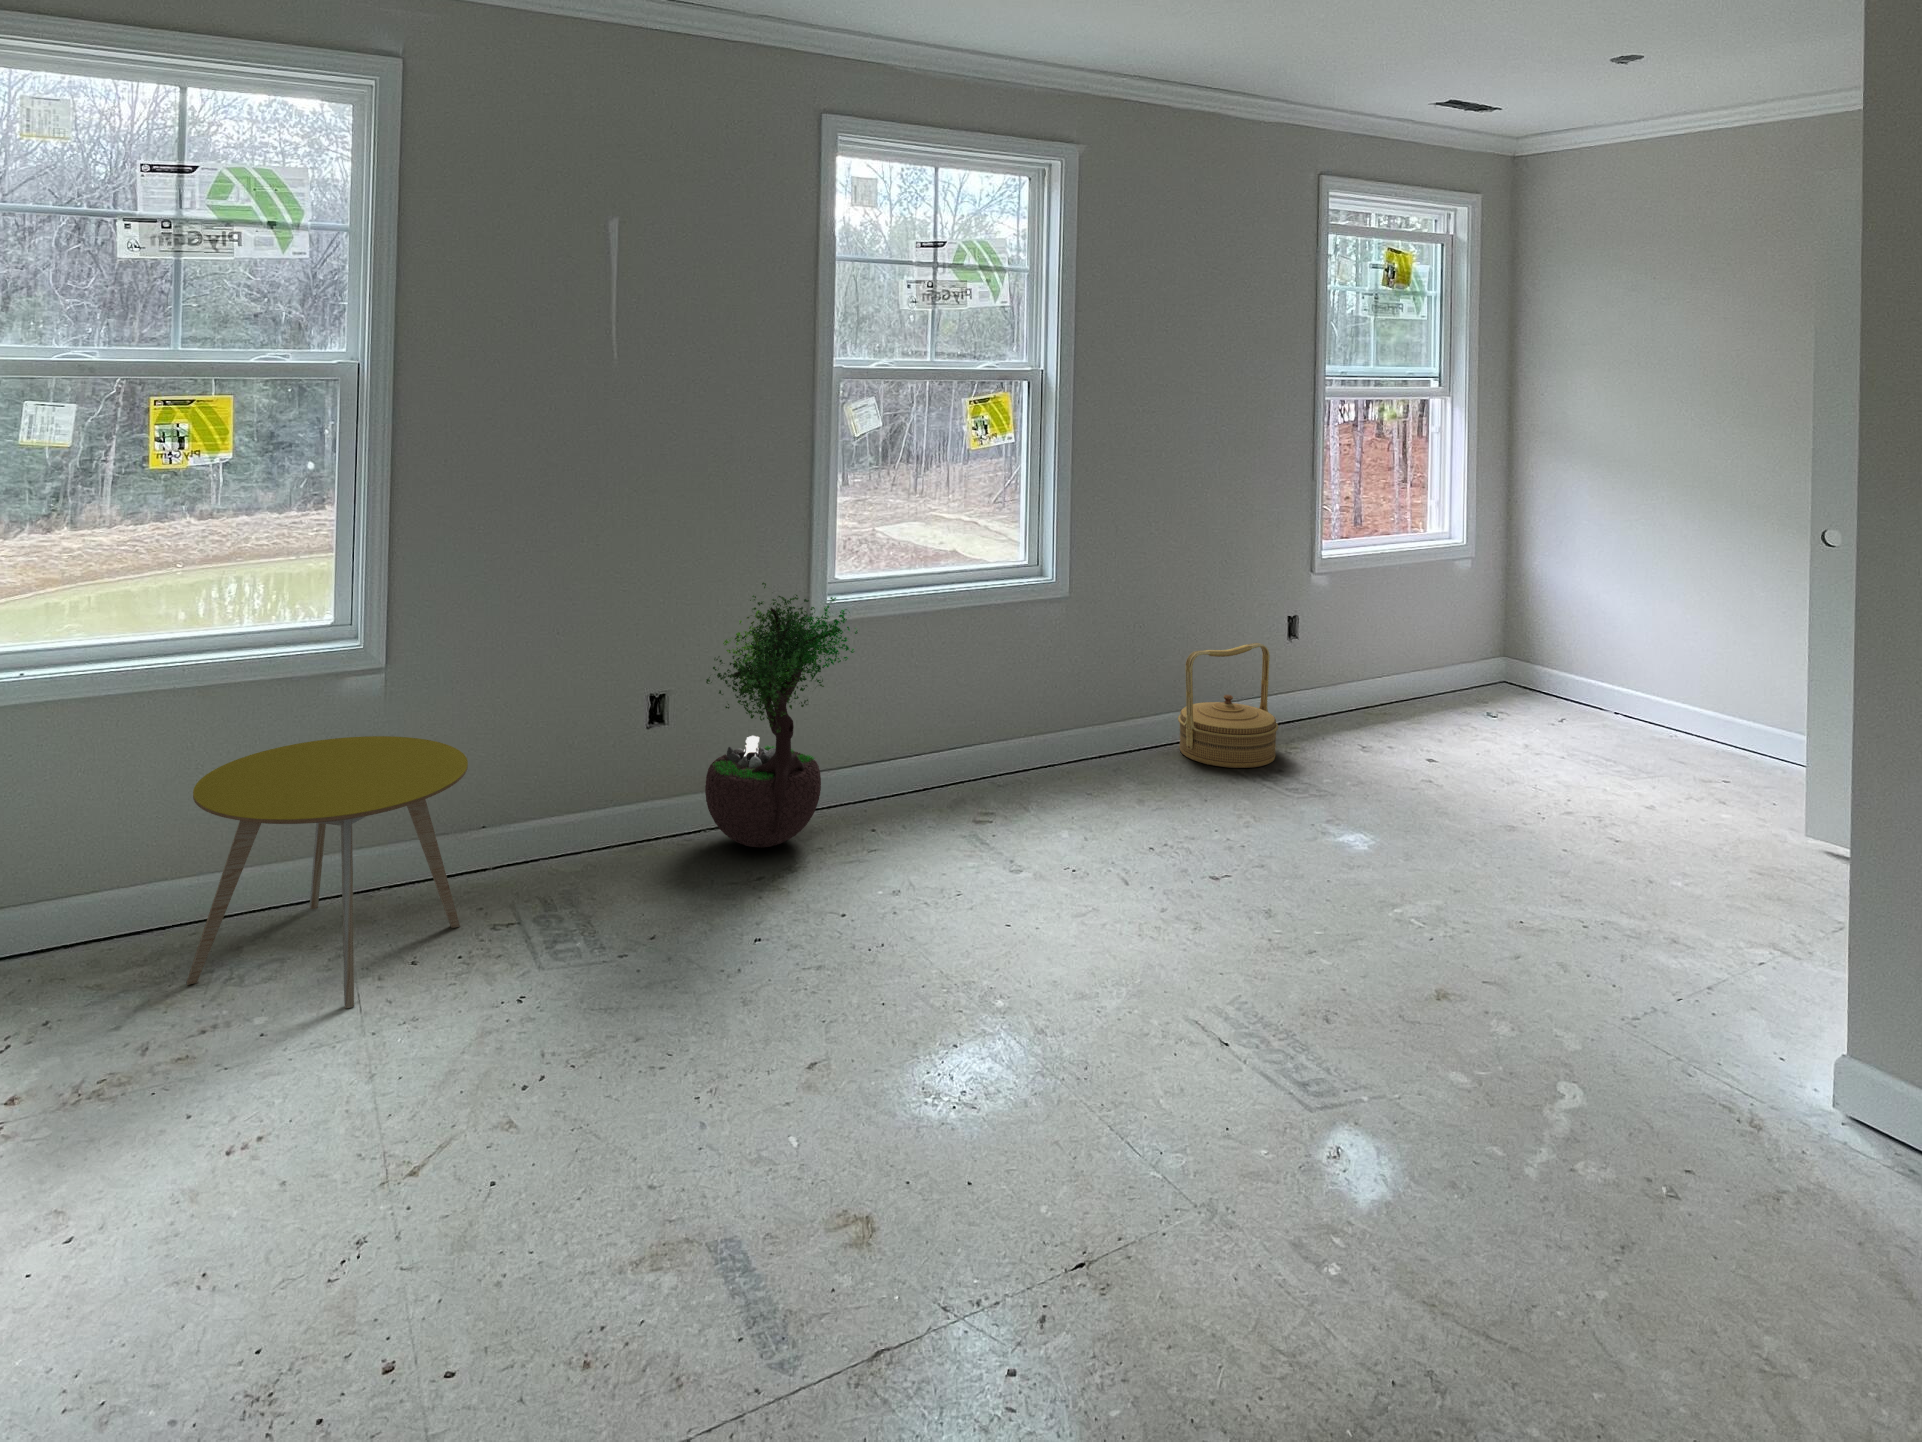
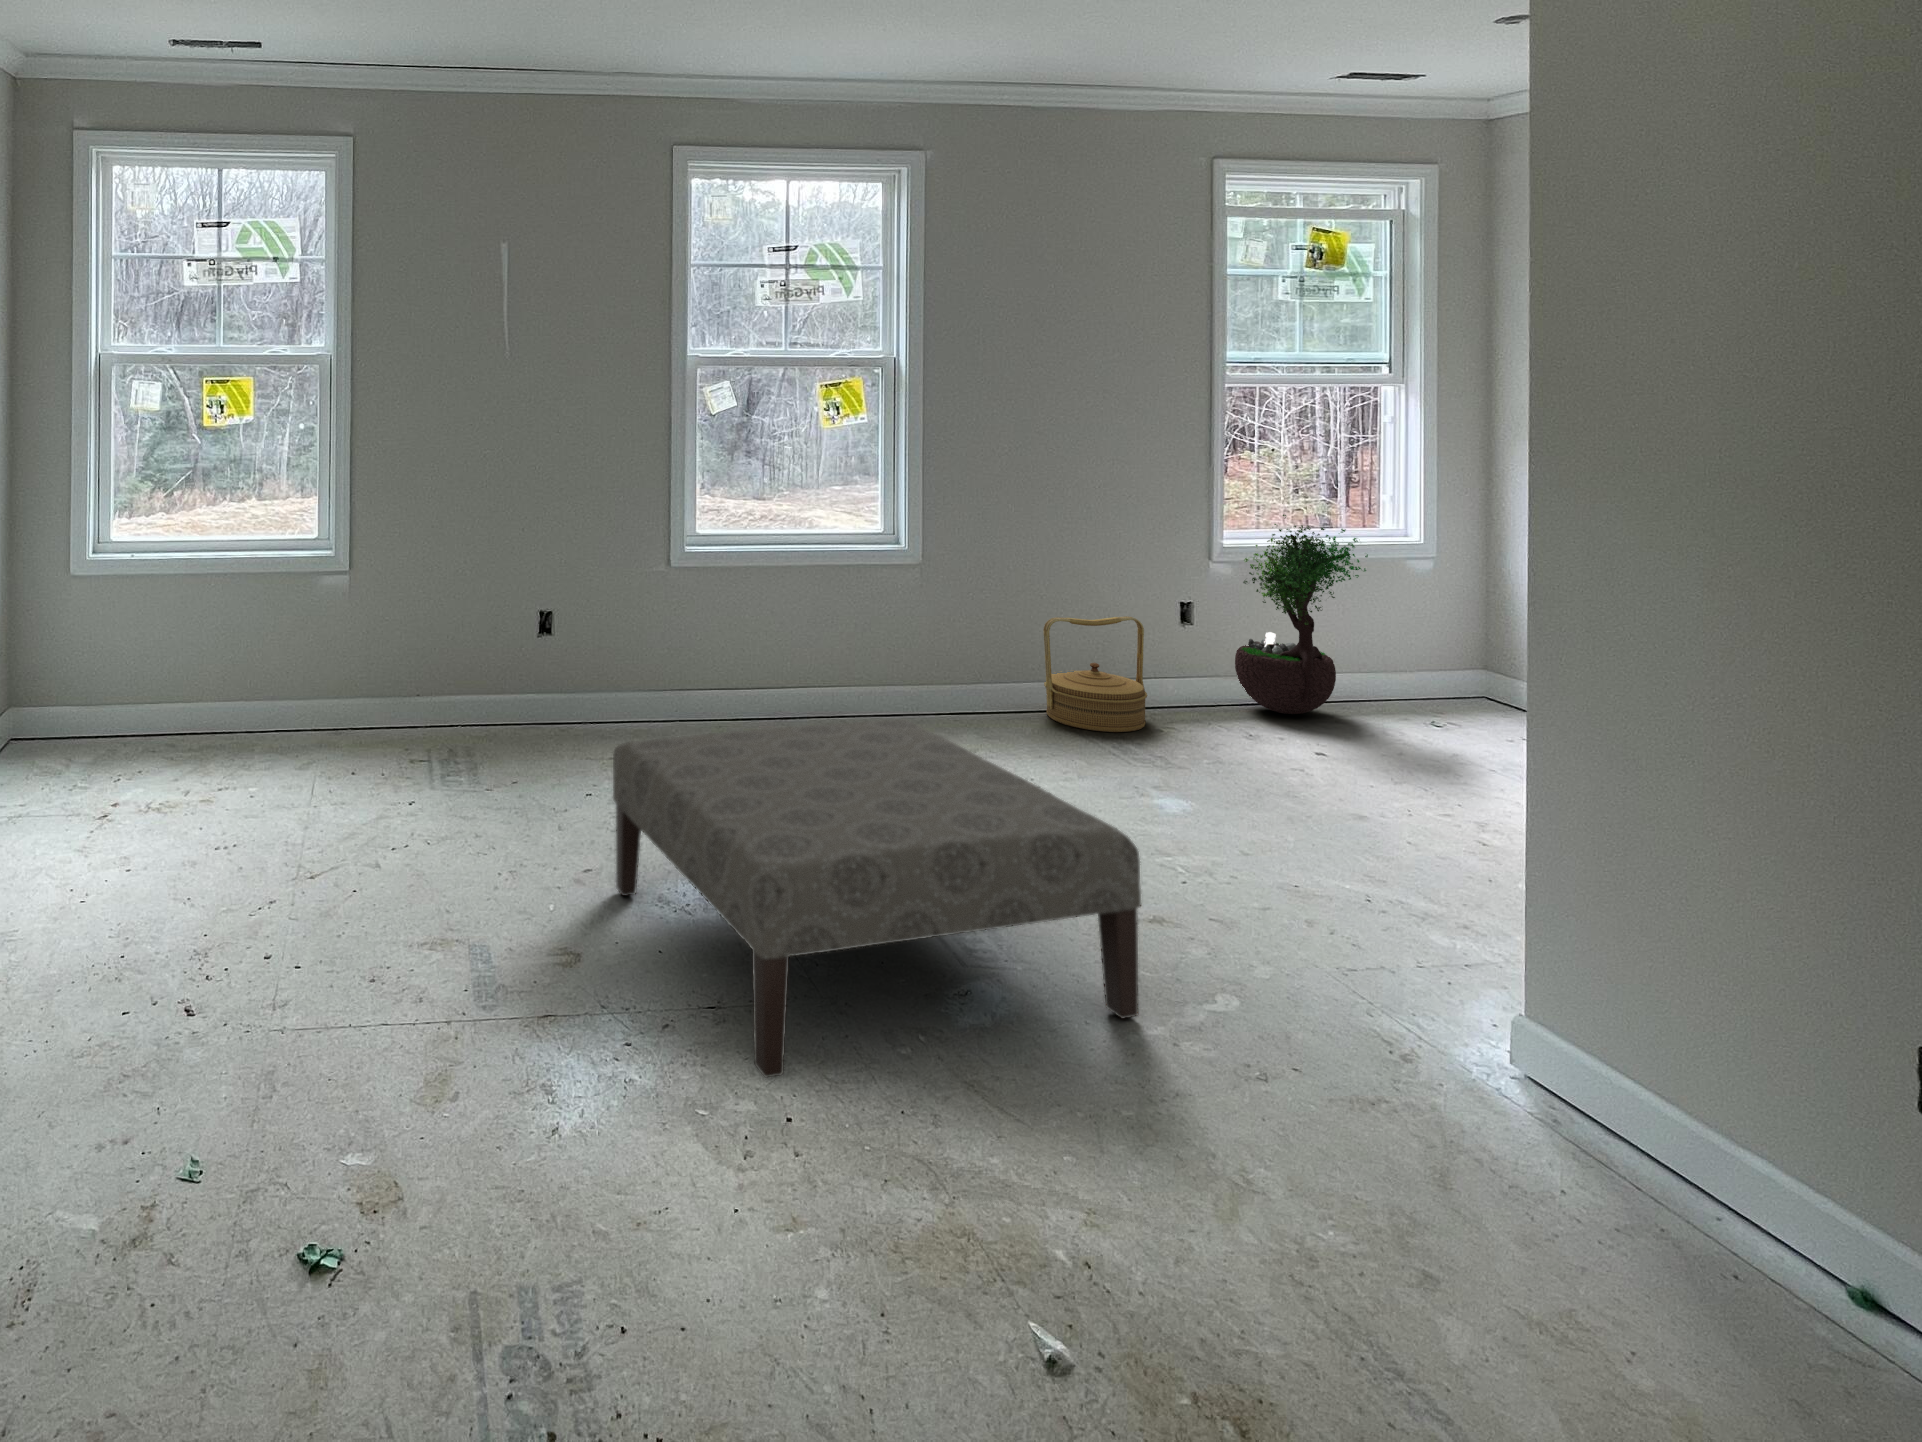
potted tree: present [705,582,858,847] -> present [1235,514,1368,714]
side table: present [187,736,468,1009] -> none [210,612,384,782]
ottoman: none [912,811,1552,1355] -> present [613,719,1141,1077]

